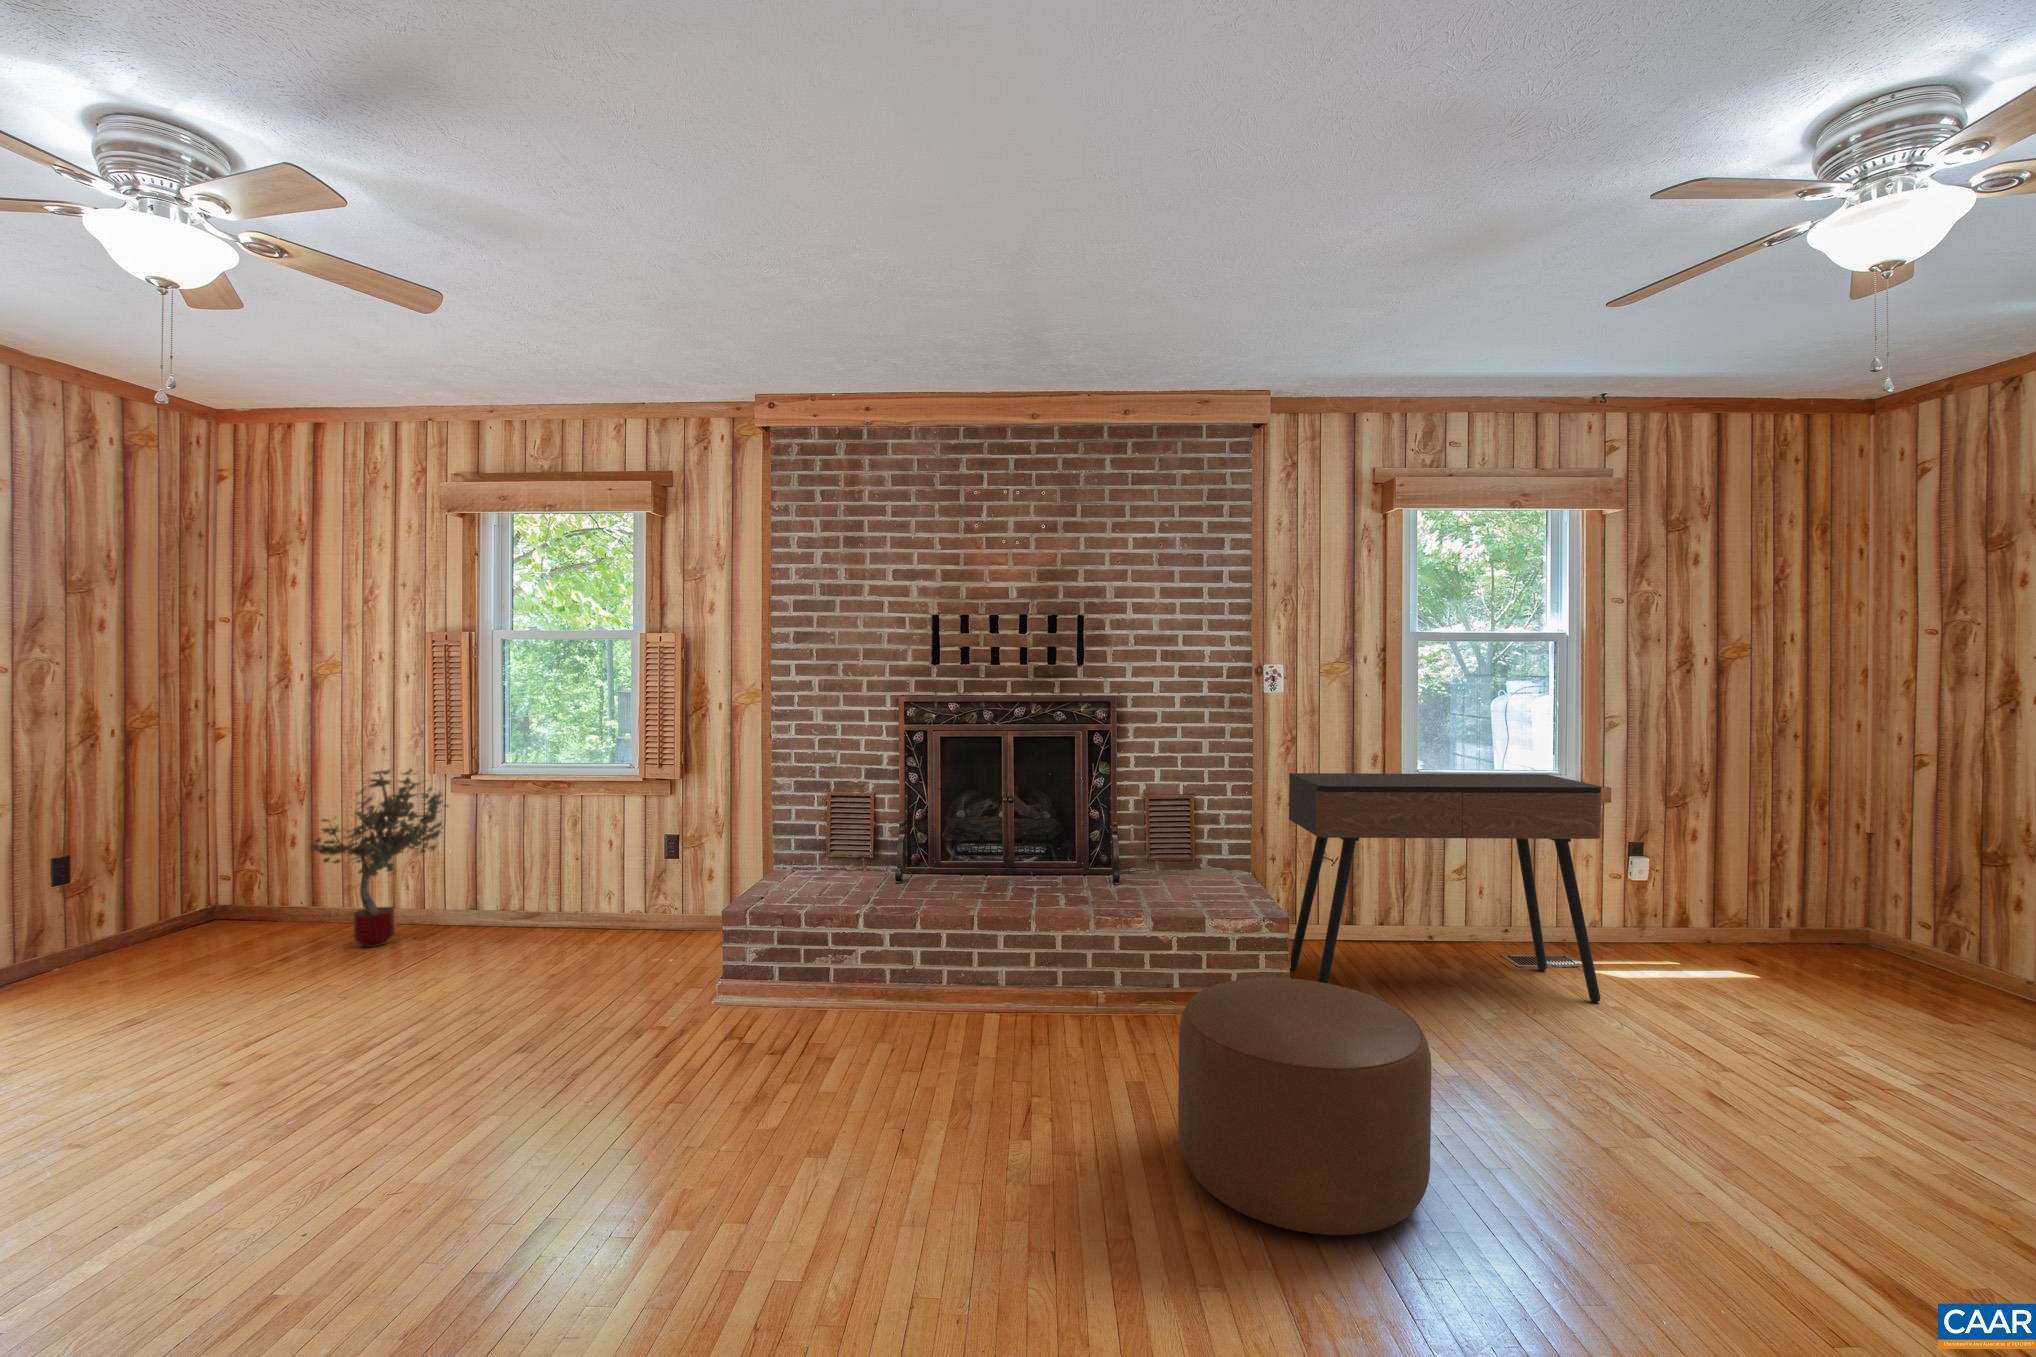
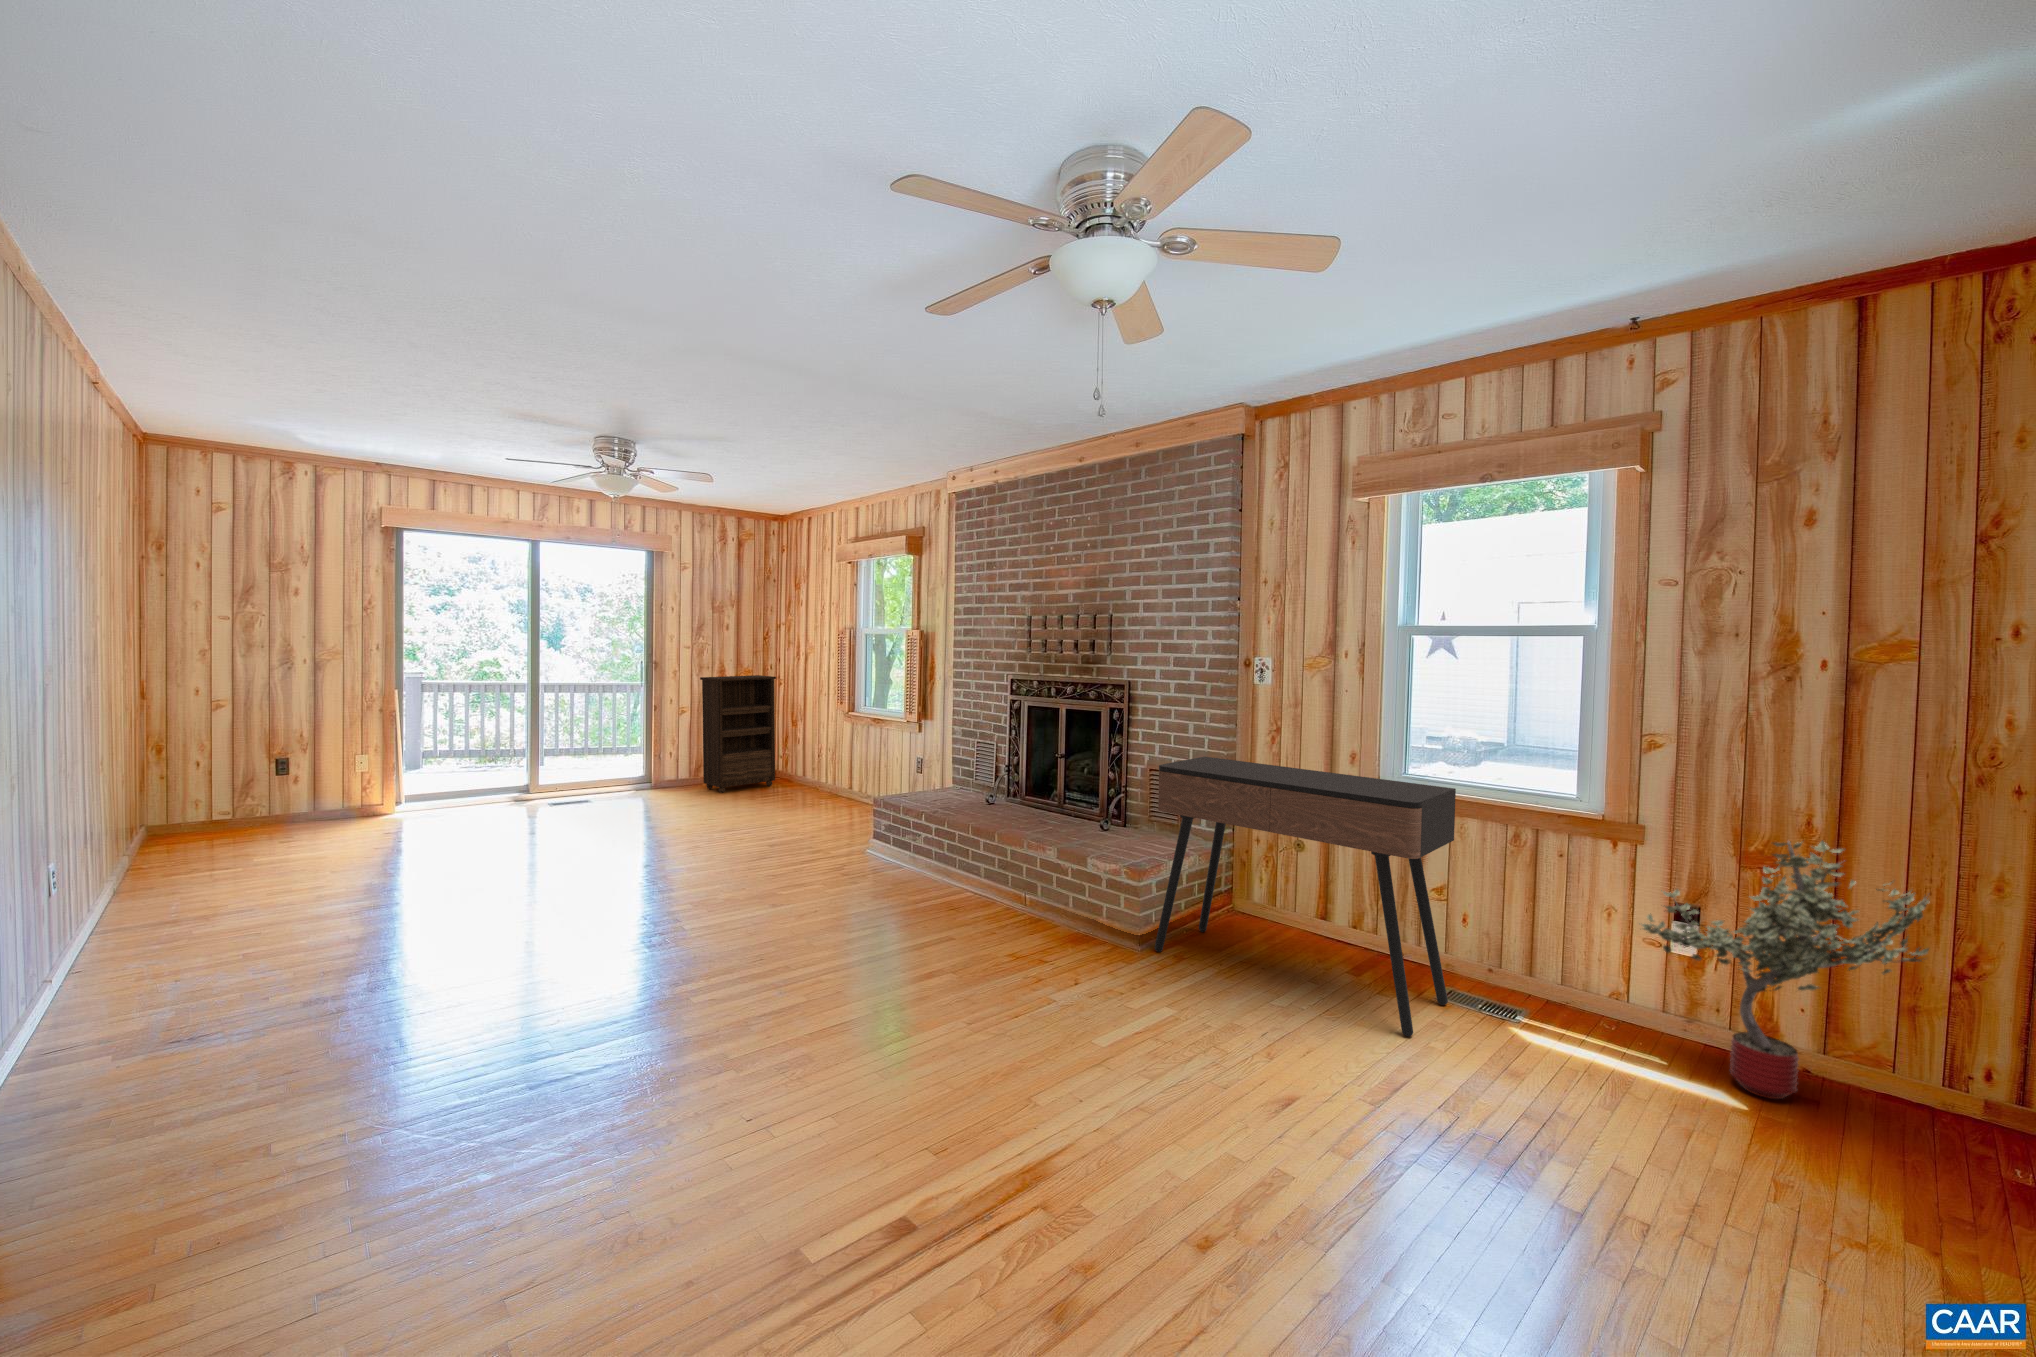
bookshelf: none [56,723,255,977] -> present [700,675,776,793]
potted tree: present [311,769,448,947] -> present [1639,841,1930,1099]
ottoman: present [1178,978,1431,1235] -> none [796,875,958,1029]

